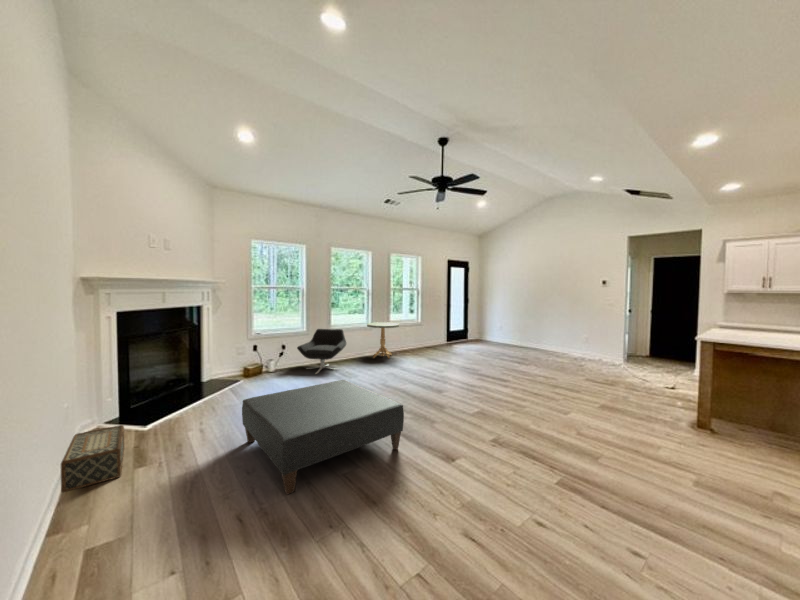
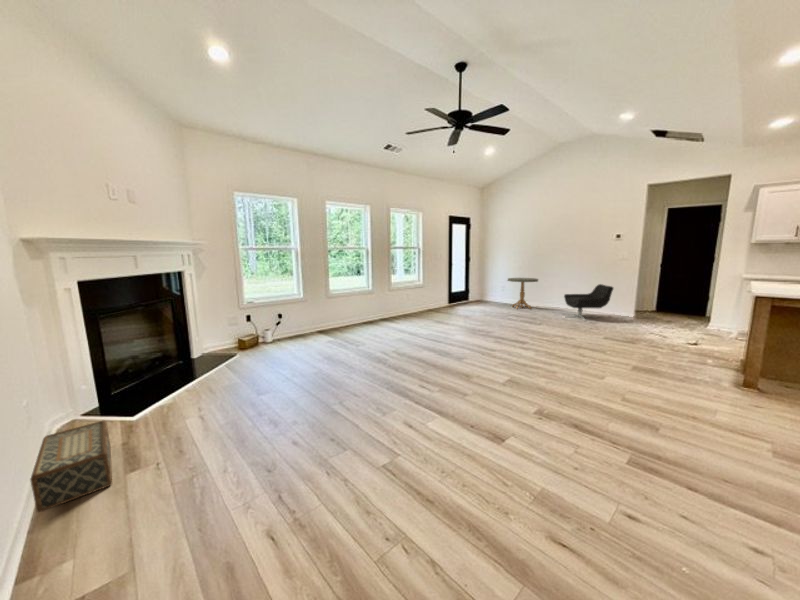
side table: present [367,322,399,358] -> present [508,278,538,309]
lounge chair: present [297,329,346,374] -> present [564,284,613,320]
ottoman: present [242,380,404,494] -> none [250,353,443,496]

